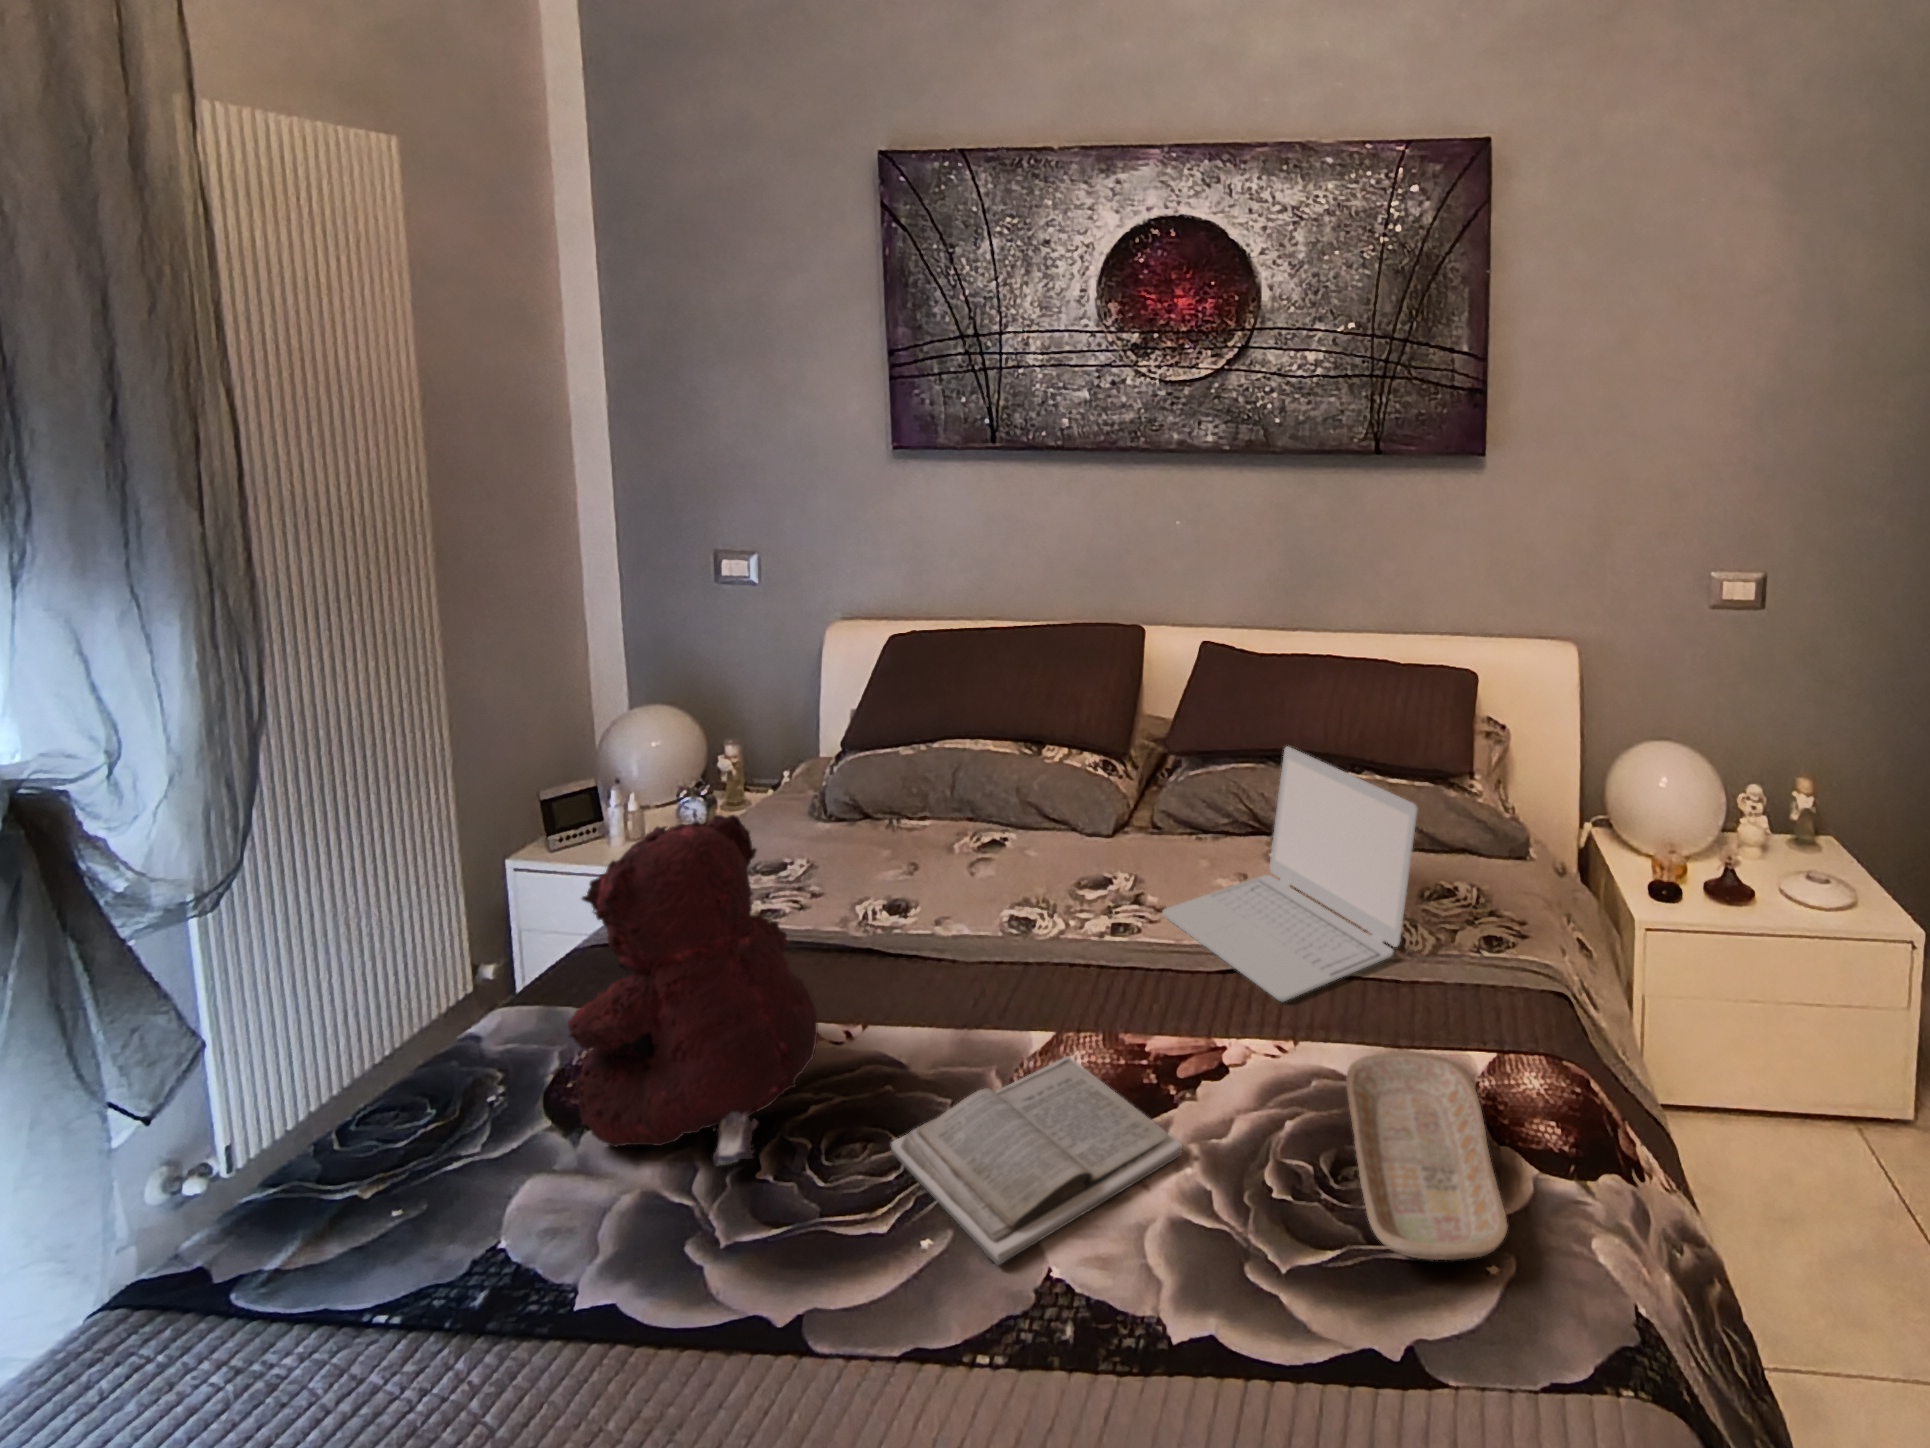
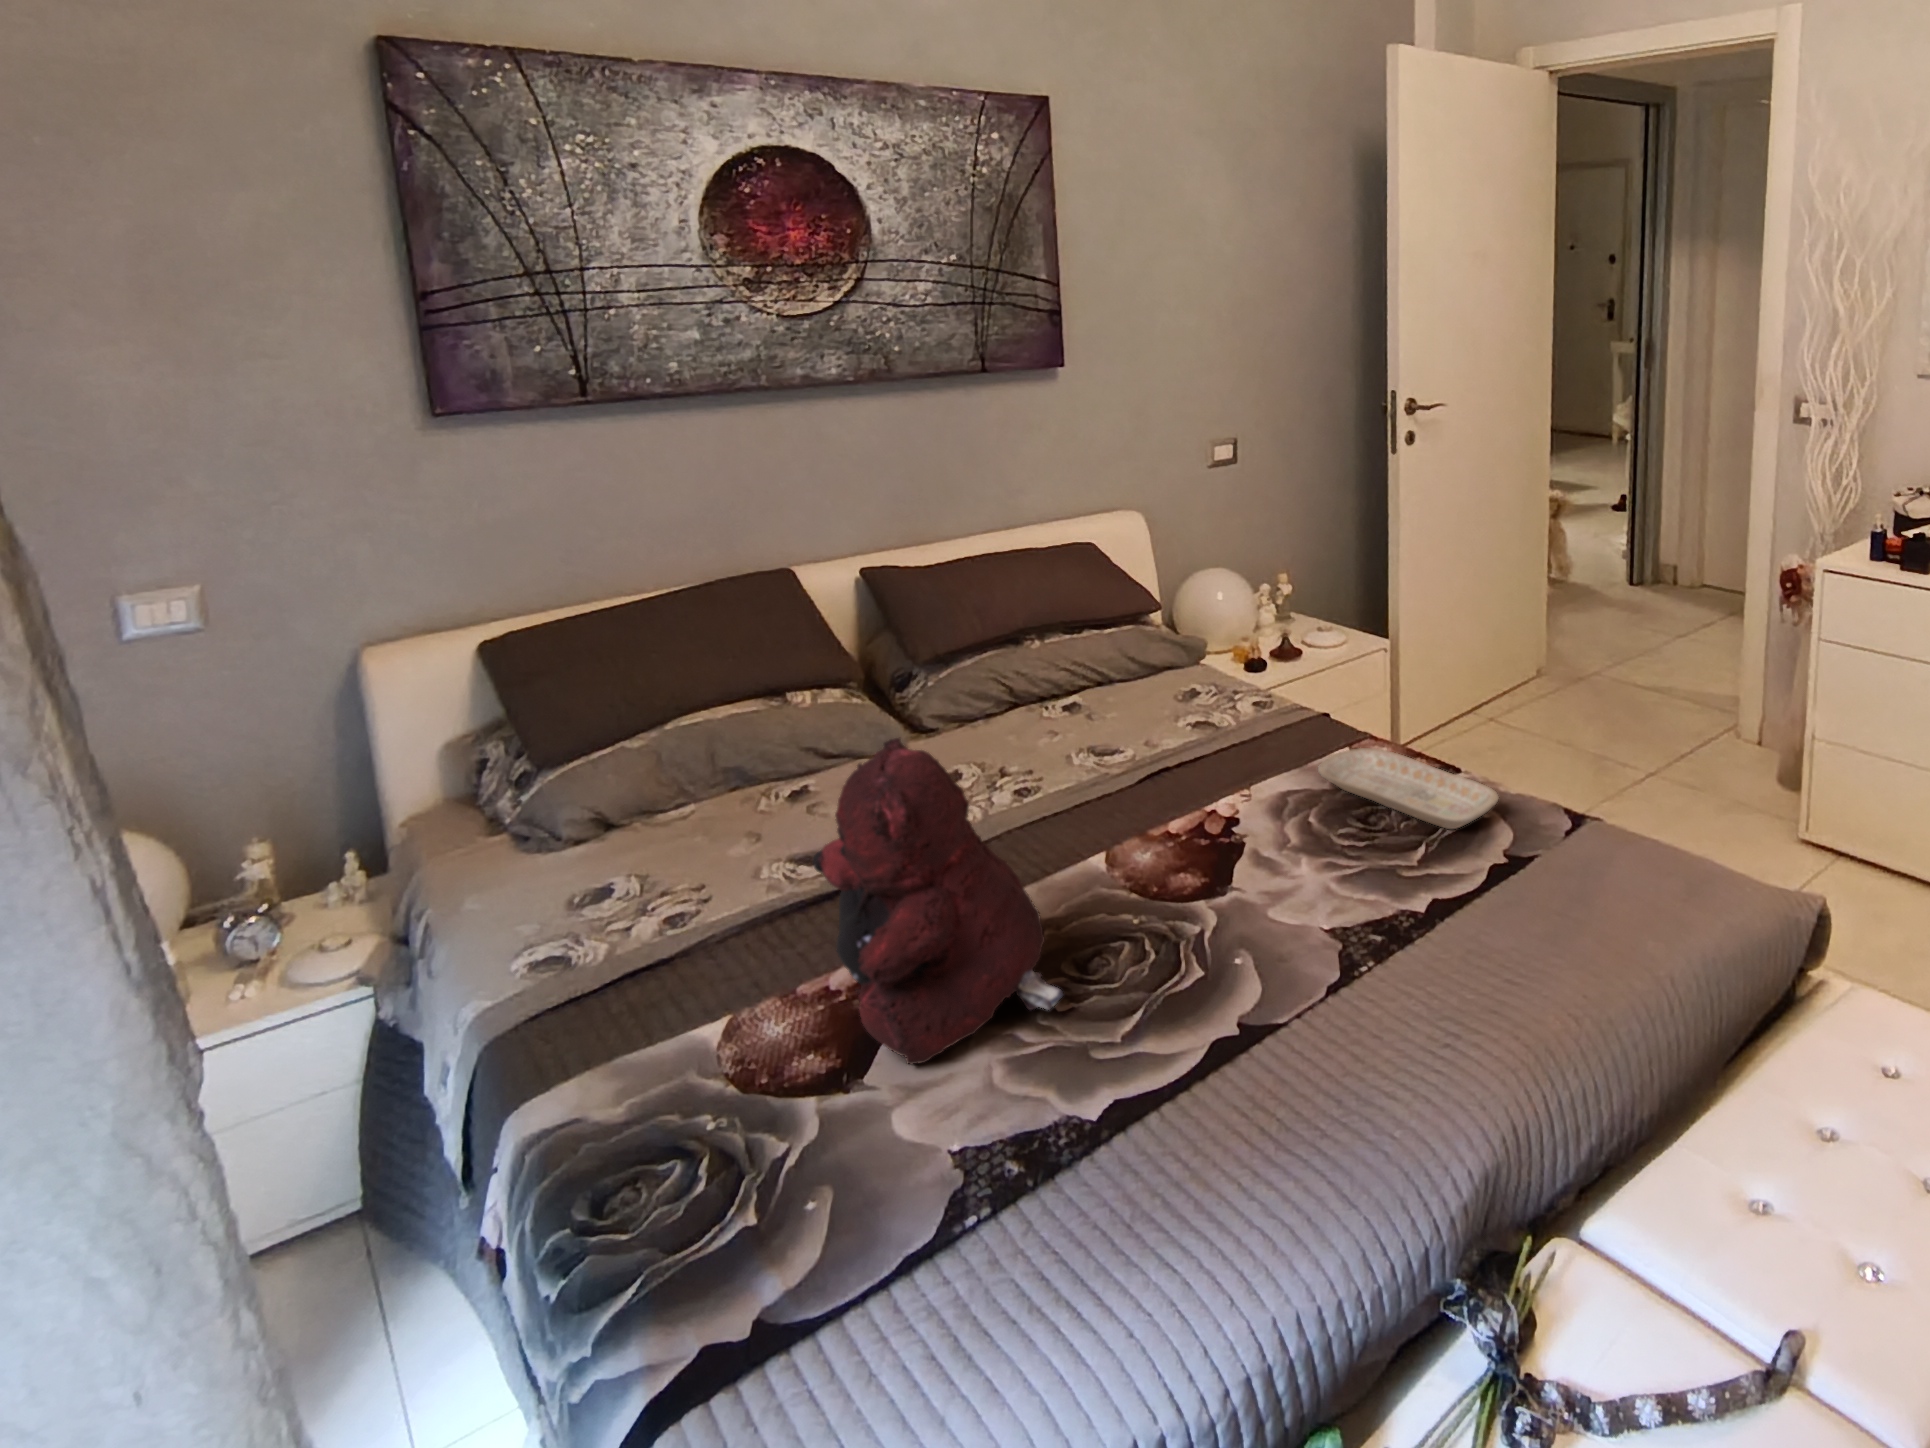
laptop: present [1162,746,1418,1002] -> none [1047,611,1231,776]
book: present [891,1056,1182,1265] -> none [1142,845,1302,946]

